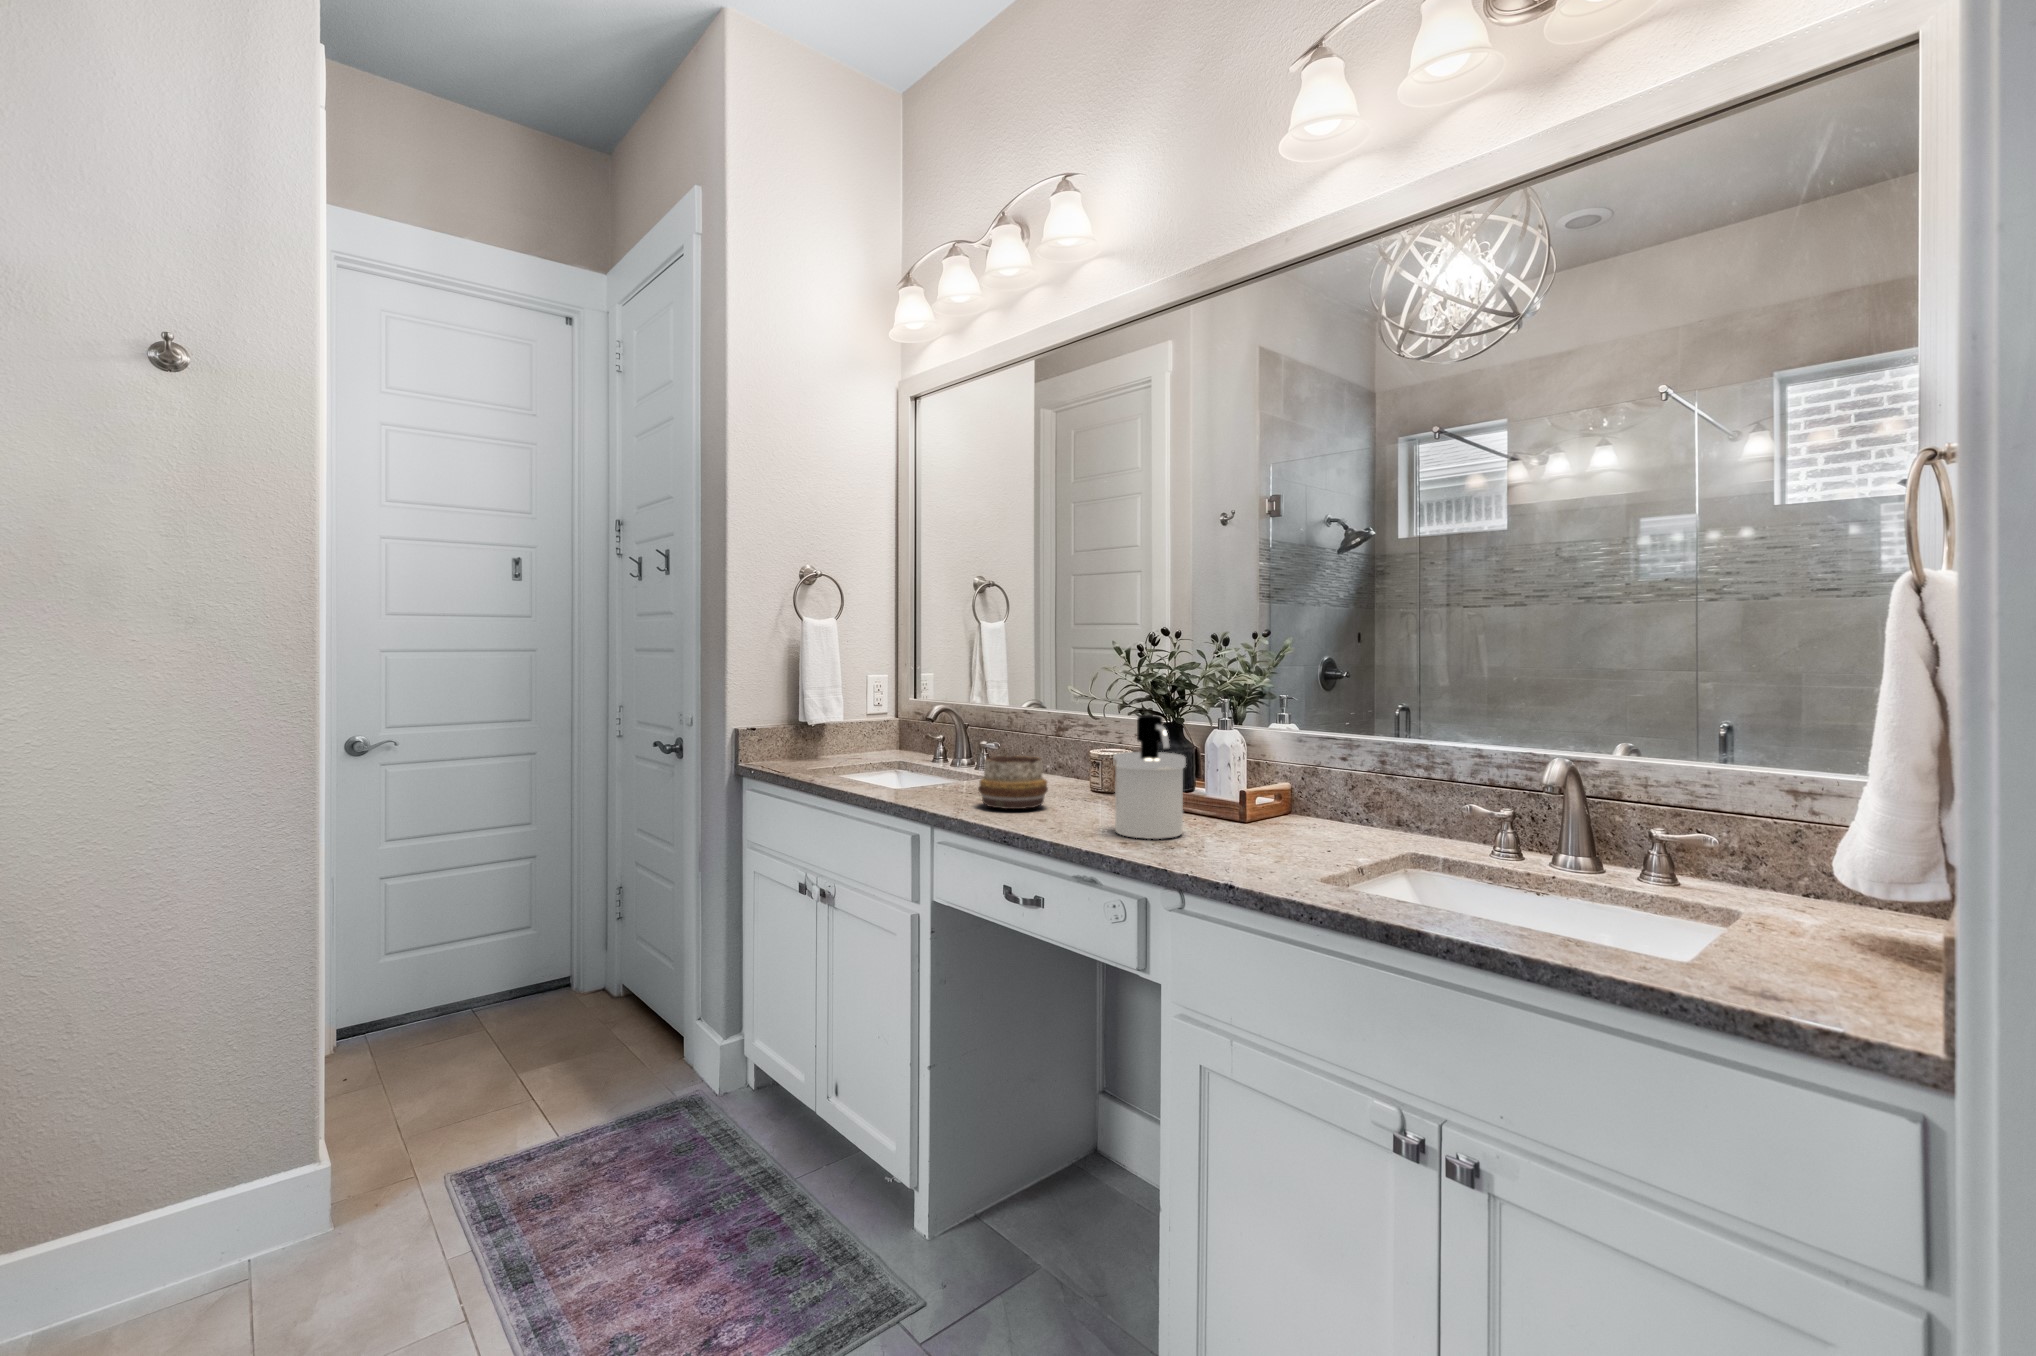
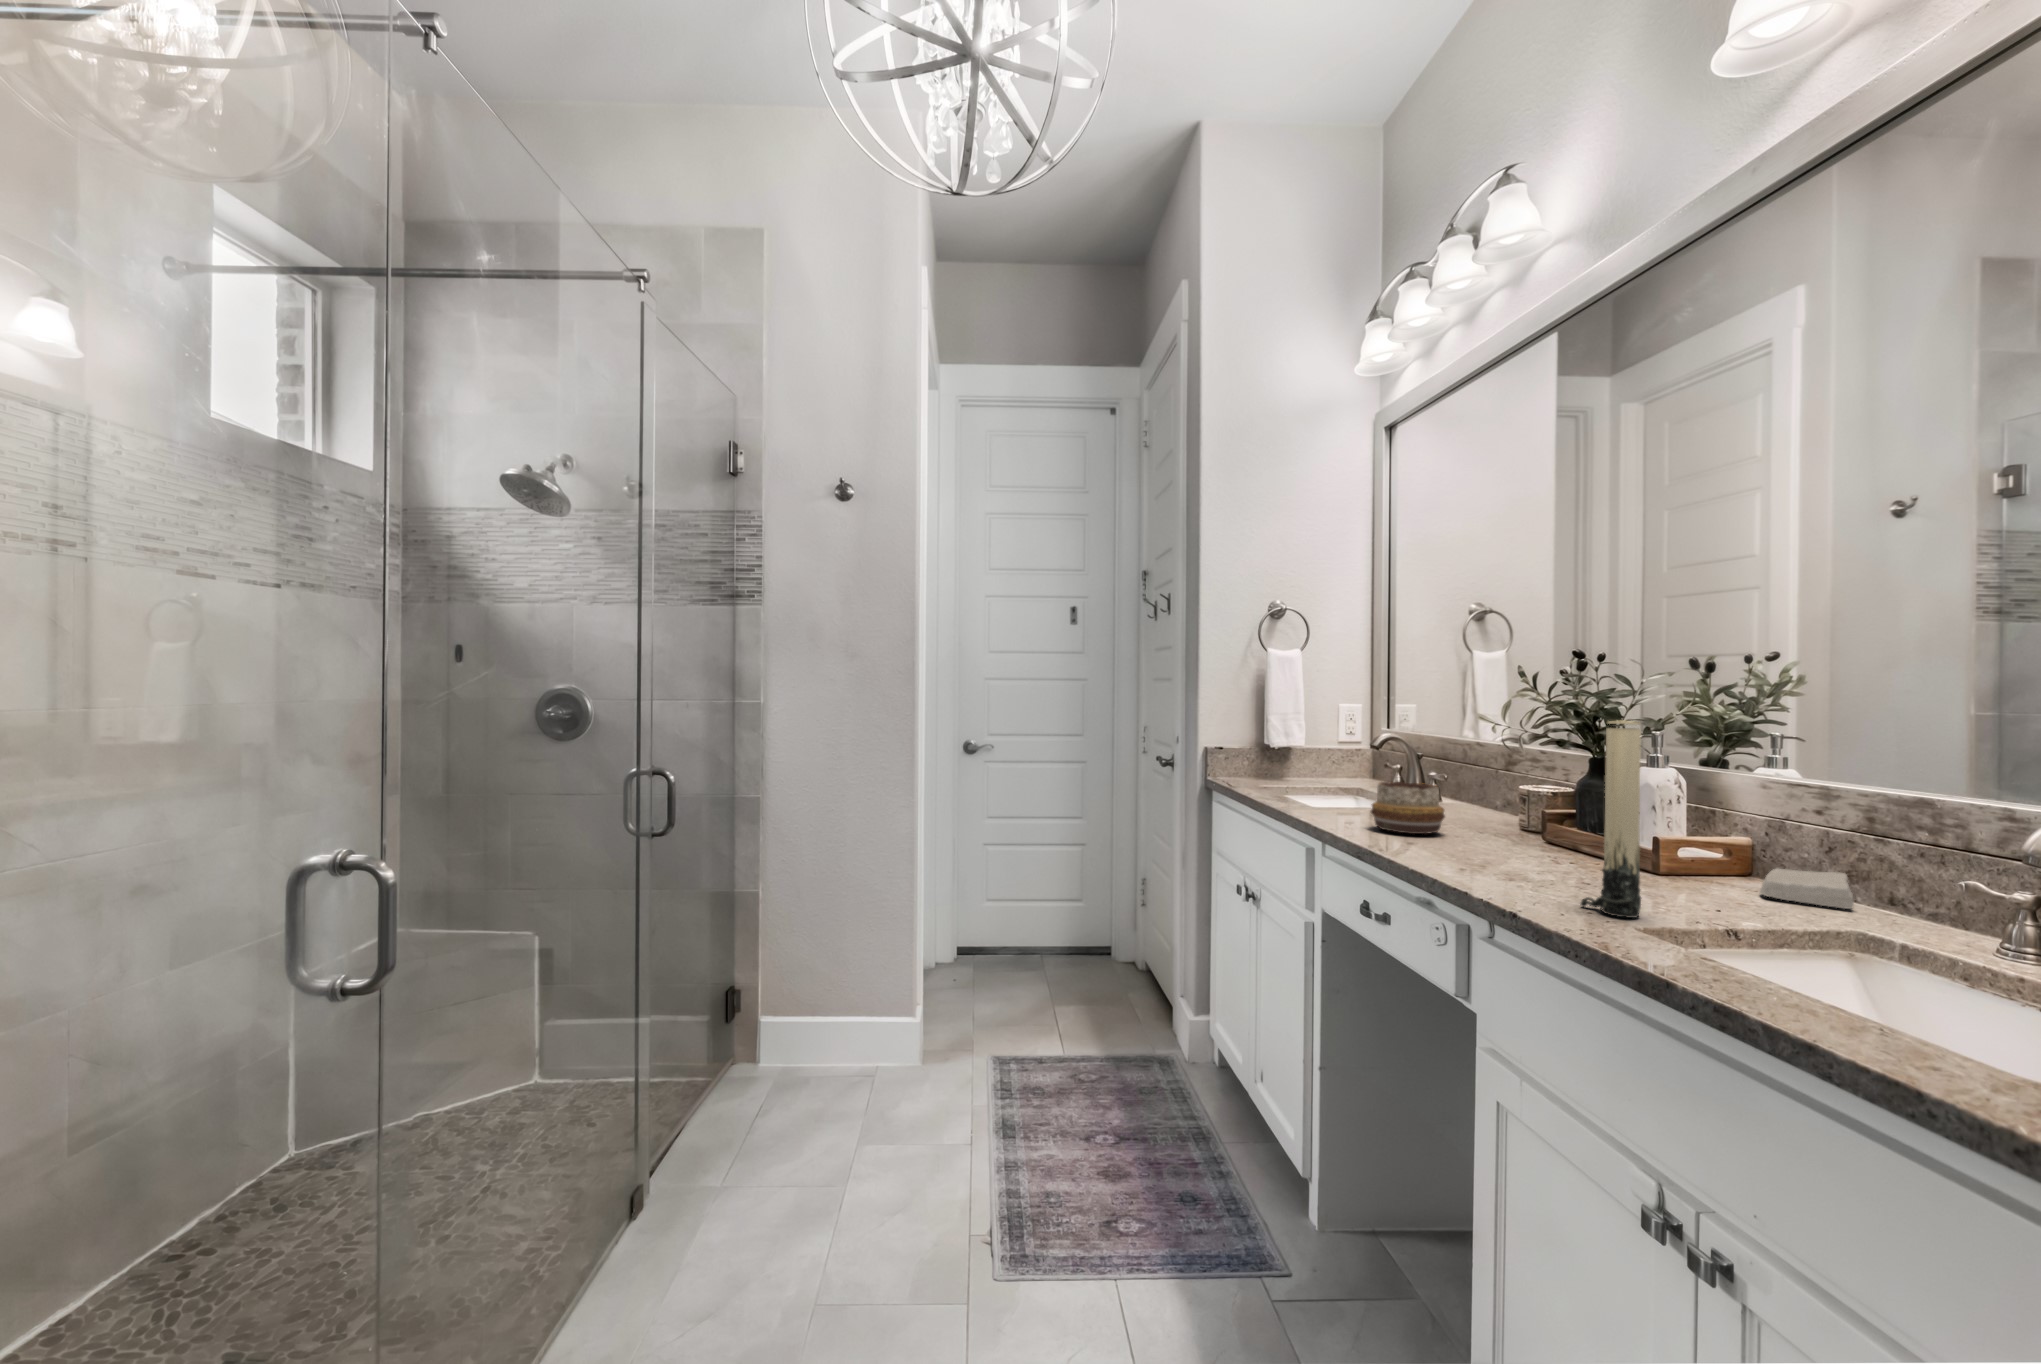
candle: none [1244,693,1295,870] -> present [1581,720,1641,918]
soap dispenser: present [1113,715,1186,839] -> none [1476,744,1563,874]
soap bar: none [1317,806,1380,835] -> present [1760,868,1854,909]

